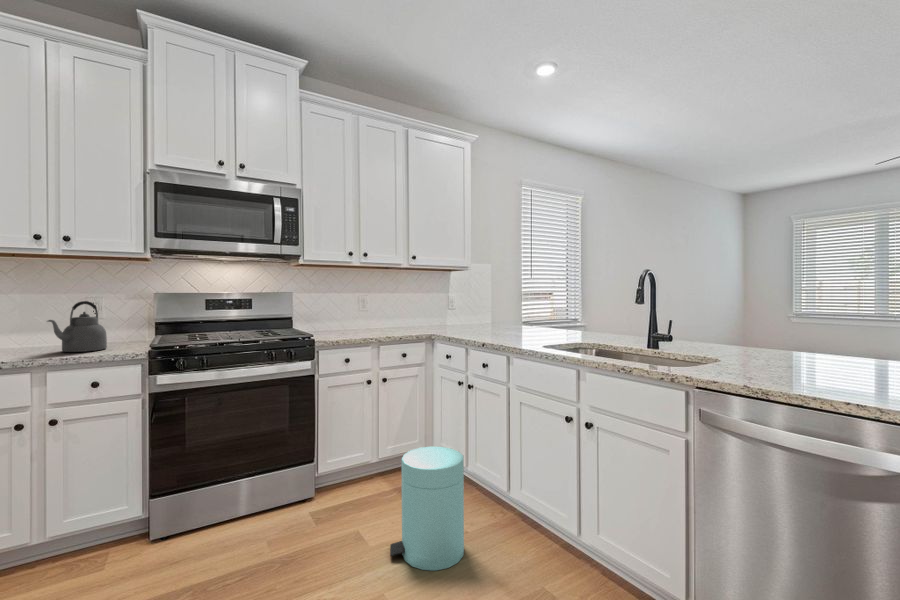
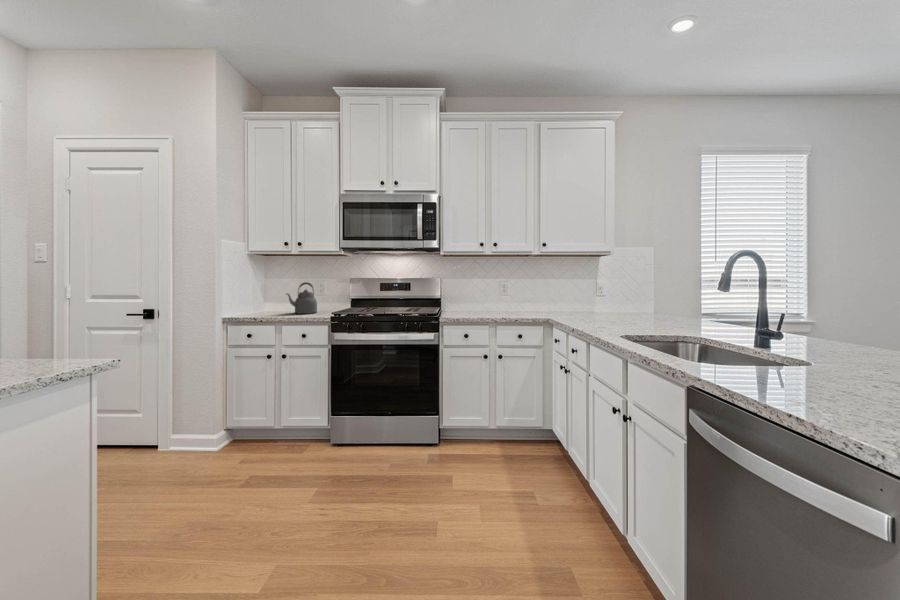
trash can: present [390,447,464,571] -> none [447,411,507,508]

